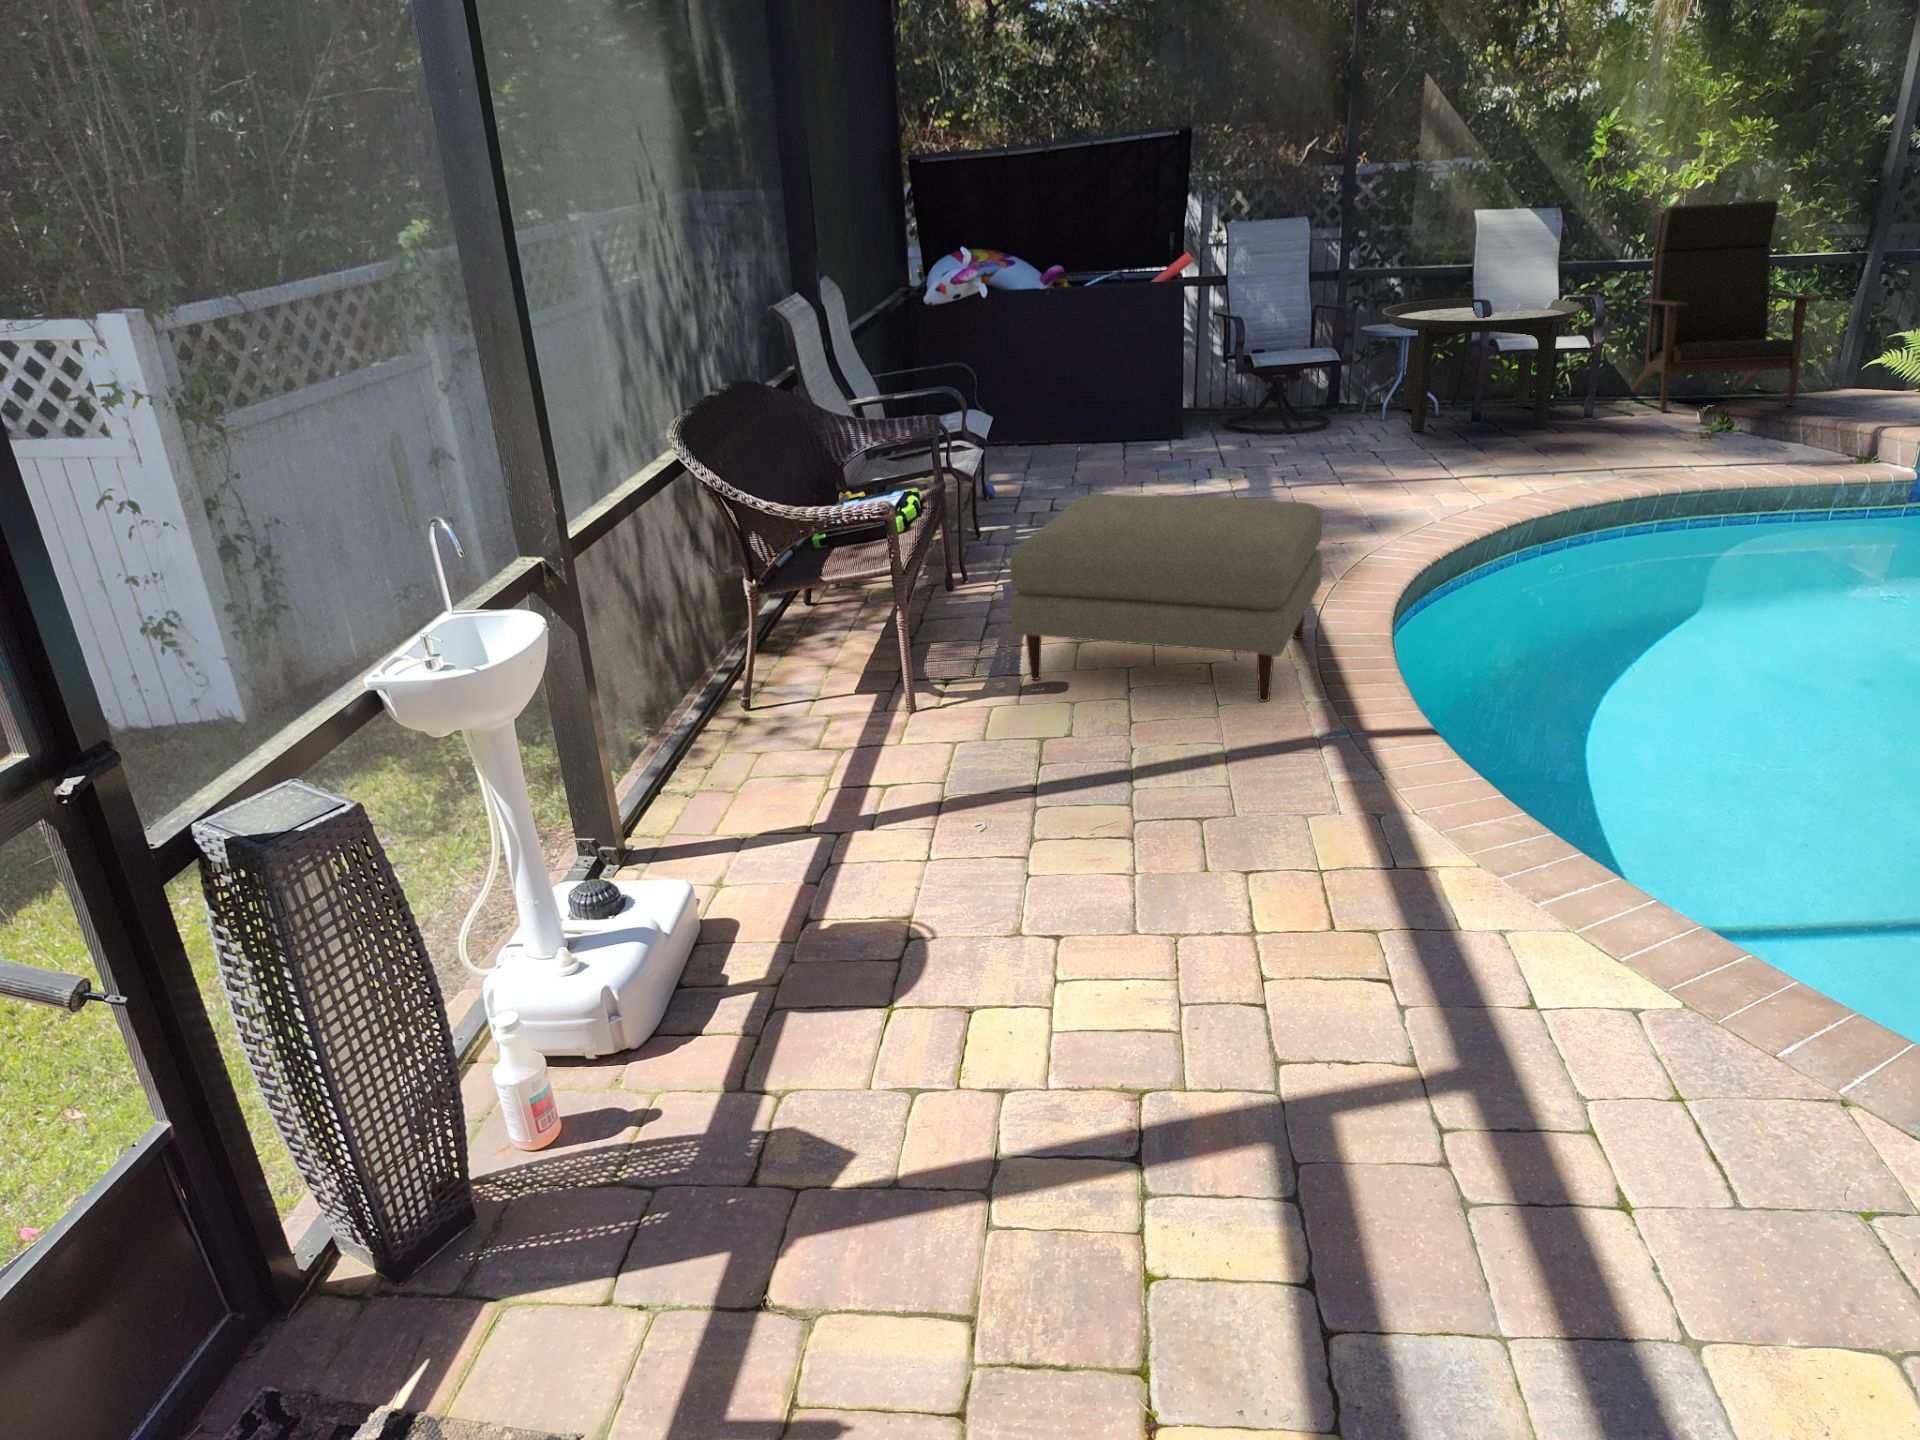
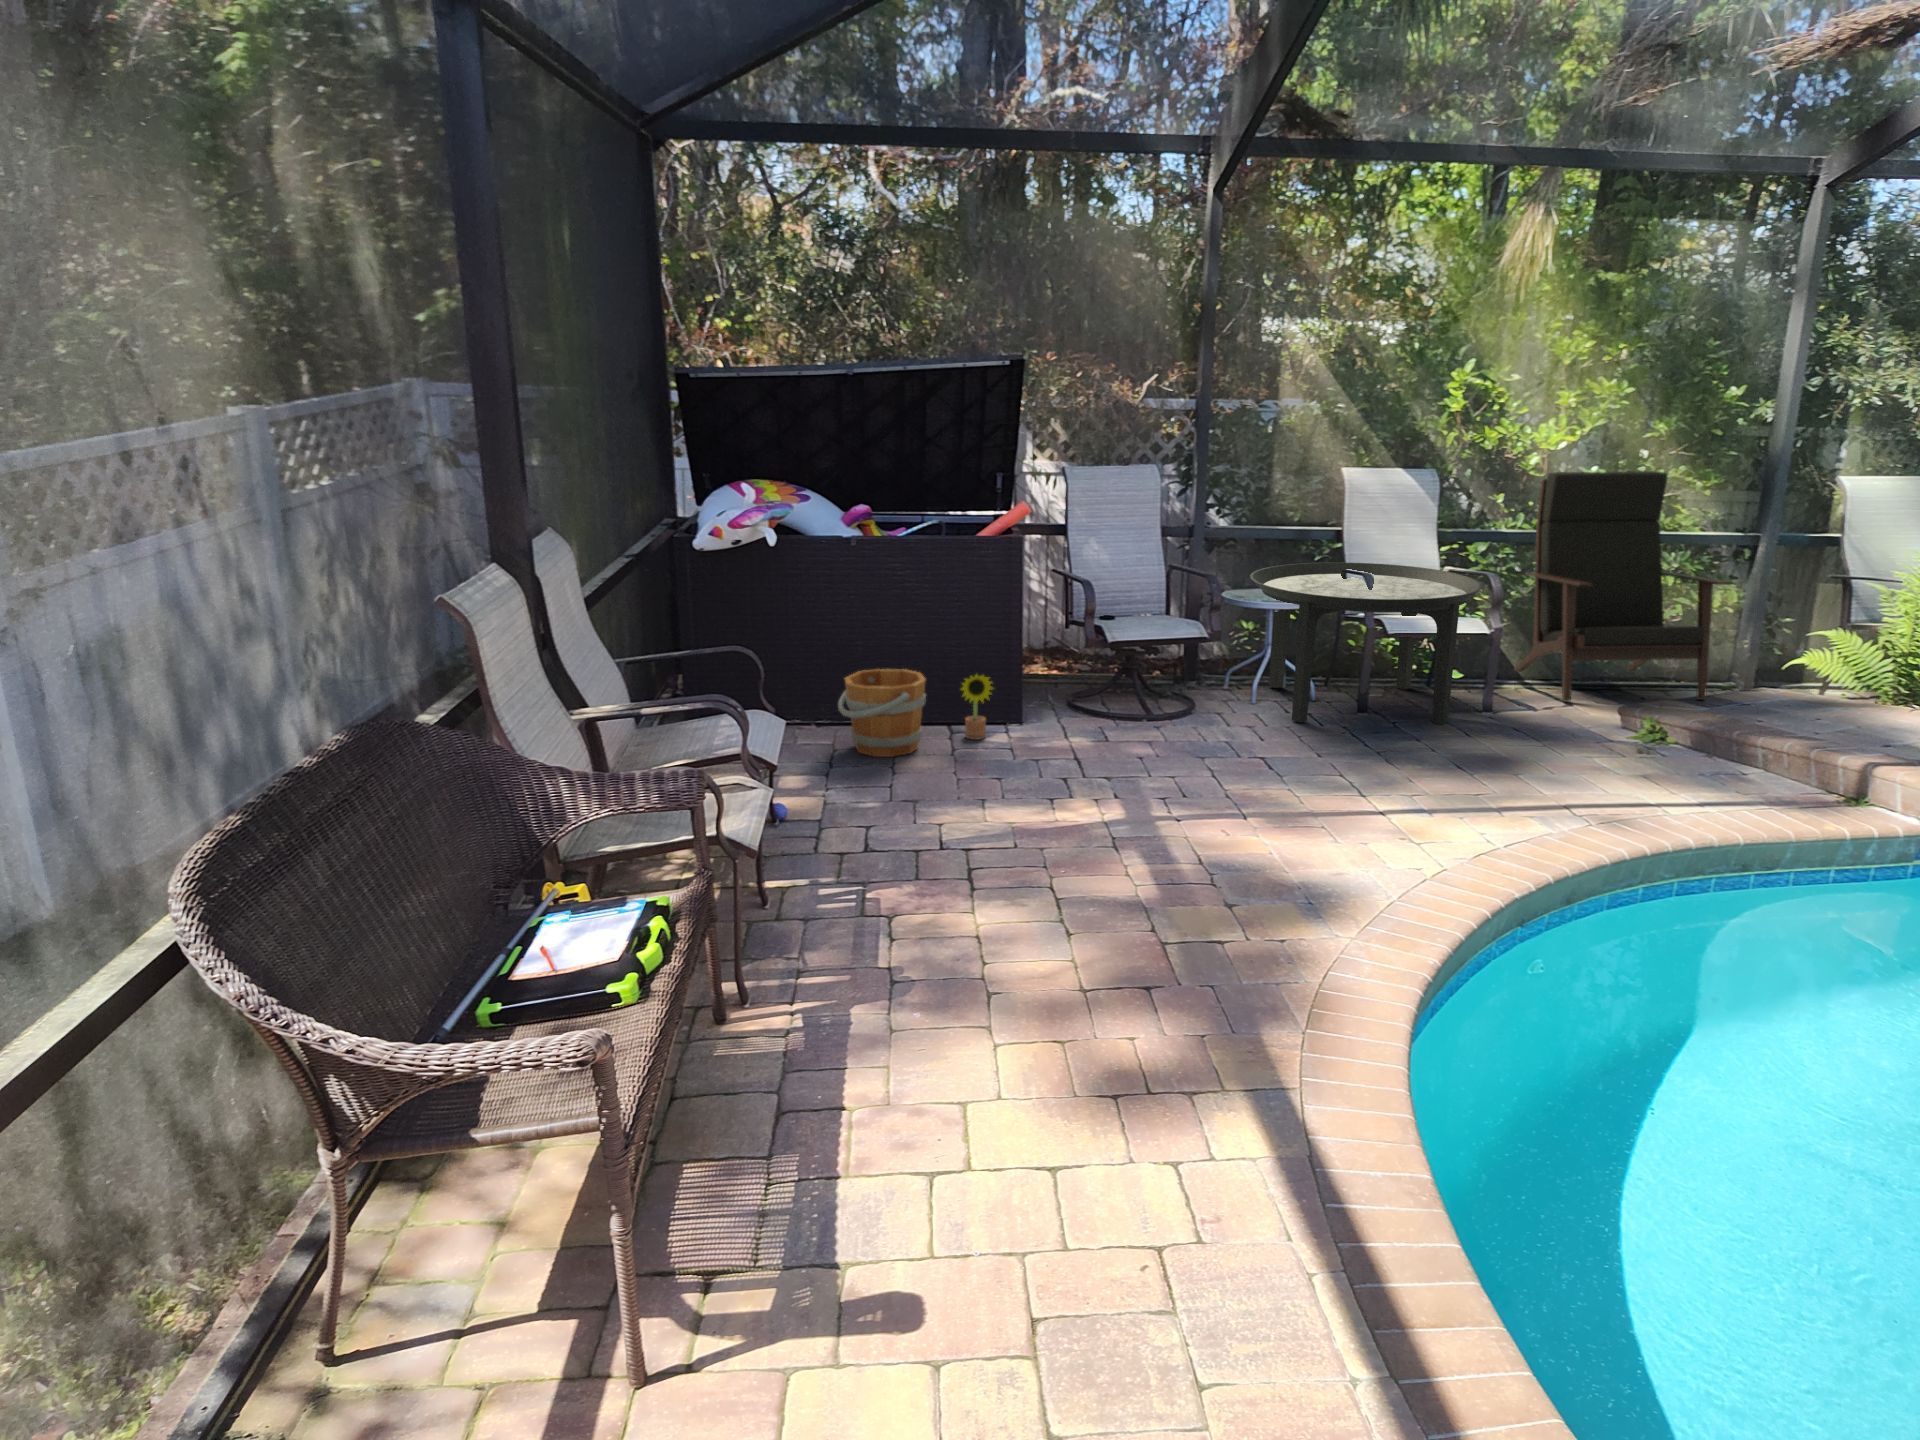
bucket: none [1037,394,1105,461] -> present [838,669,926,757]
decorative plant: none [1132,394,1161,449] -> present [961,674,993,739]
ottoman: present [1010,494,1322,702] -> none [827,914,1327,1345]

